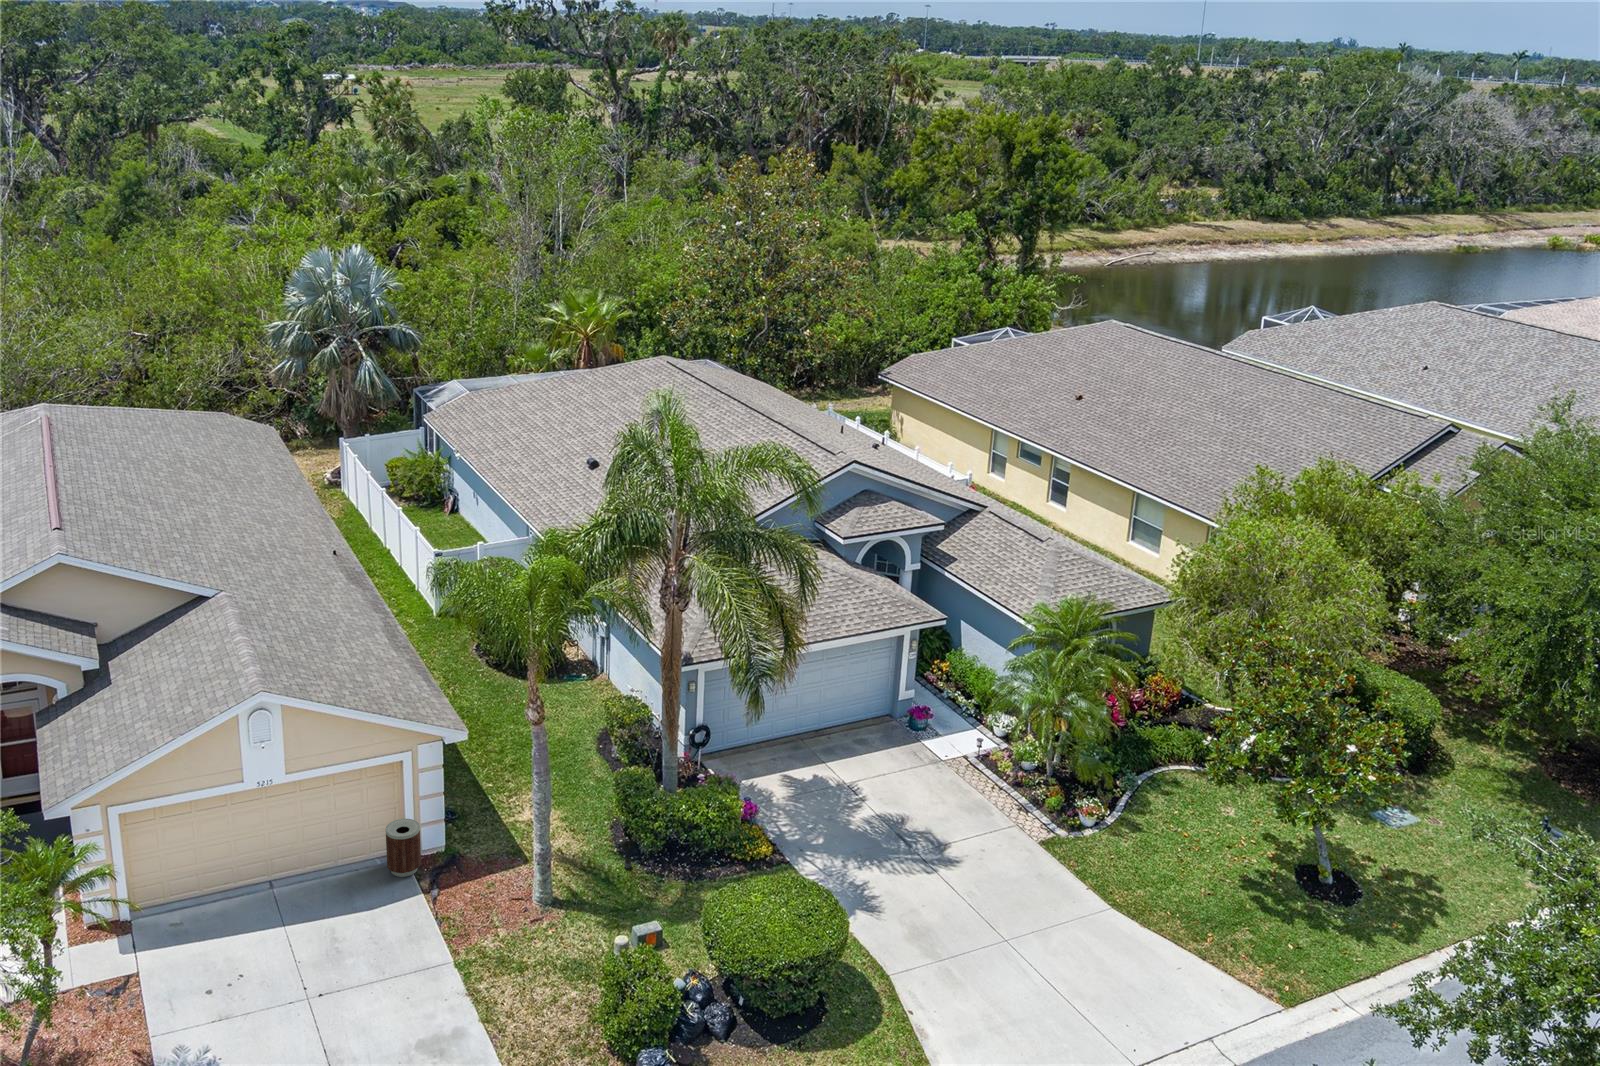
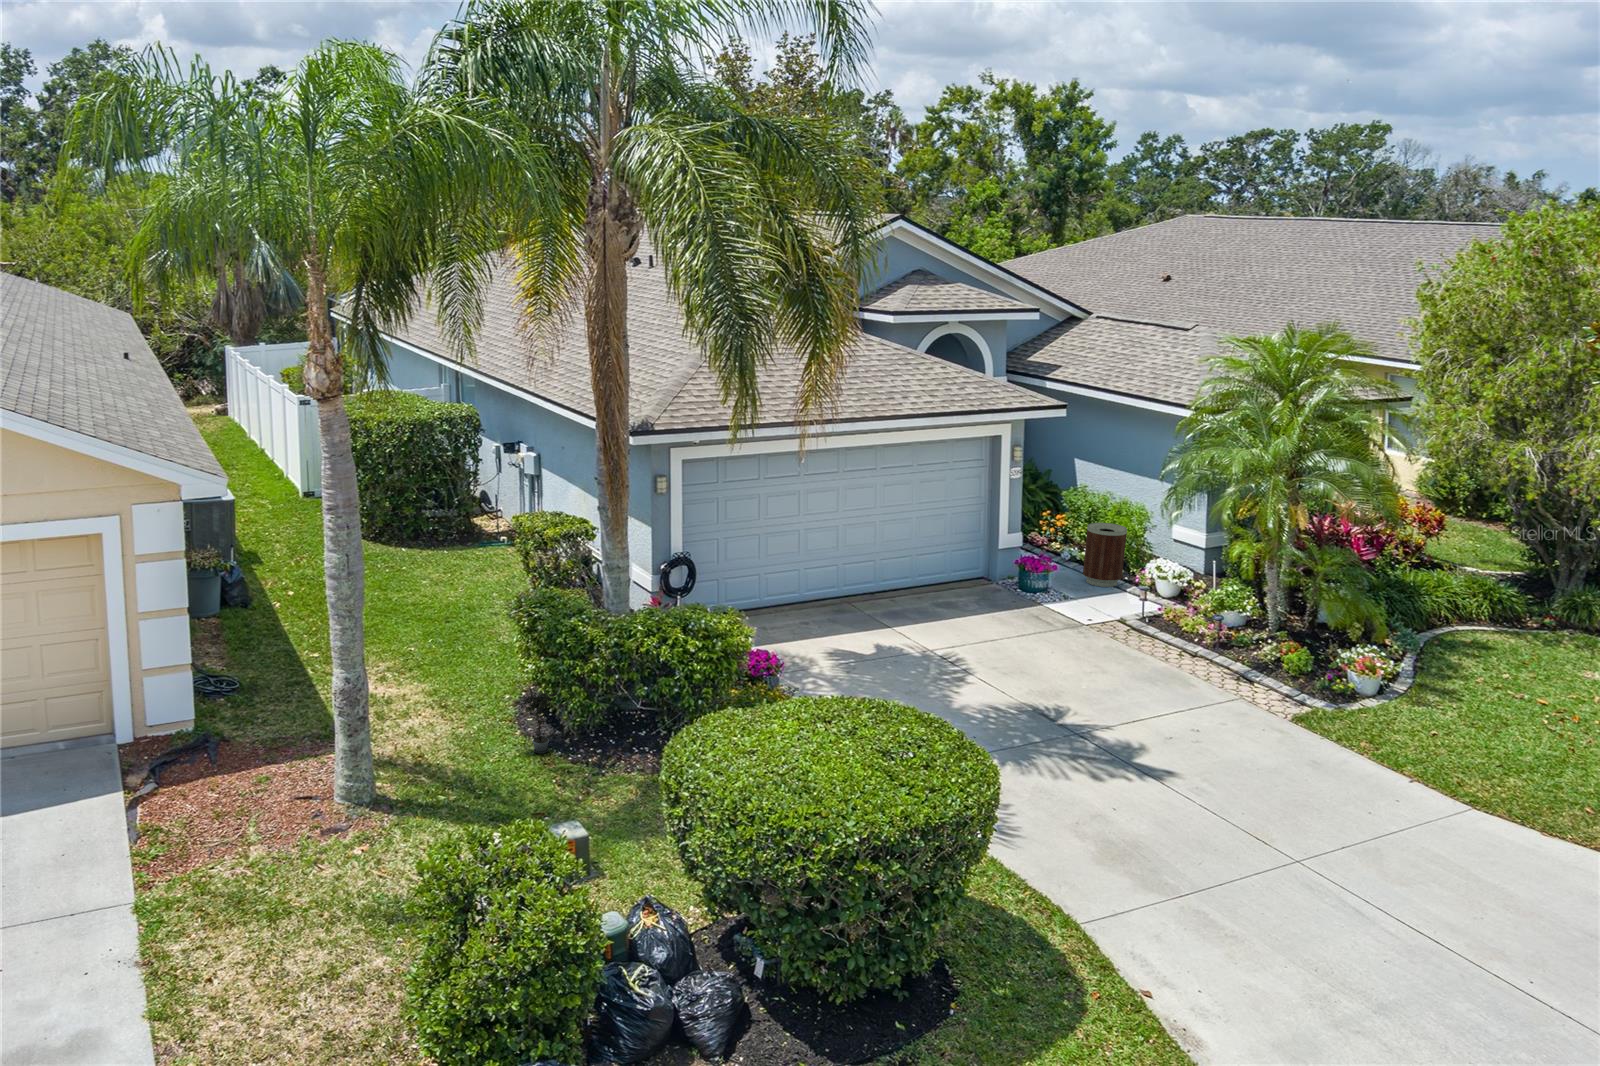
trash can: present [385,819,421,877] -> present [1083,523,1127,587]

